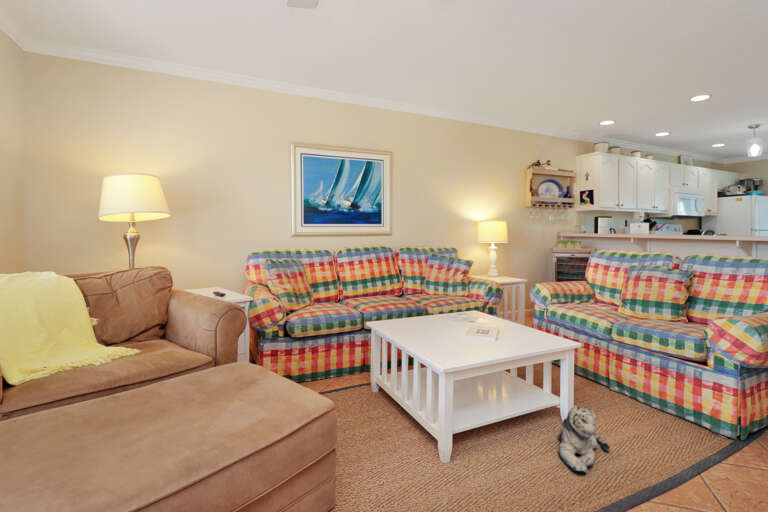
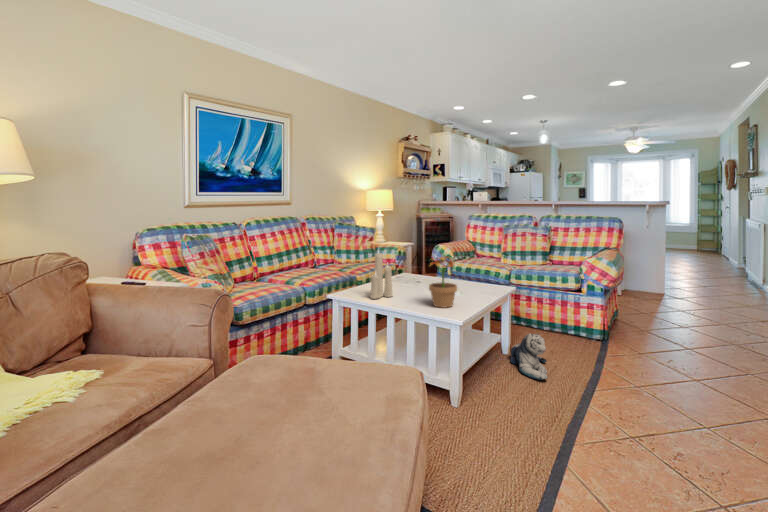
candle: none [397,277,423,333] -> present [371,253,393,299]
potted plant: none [439,291,474,353] -> present [429,257,457,308]

